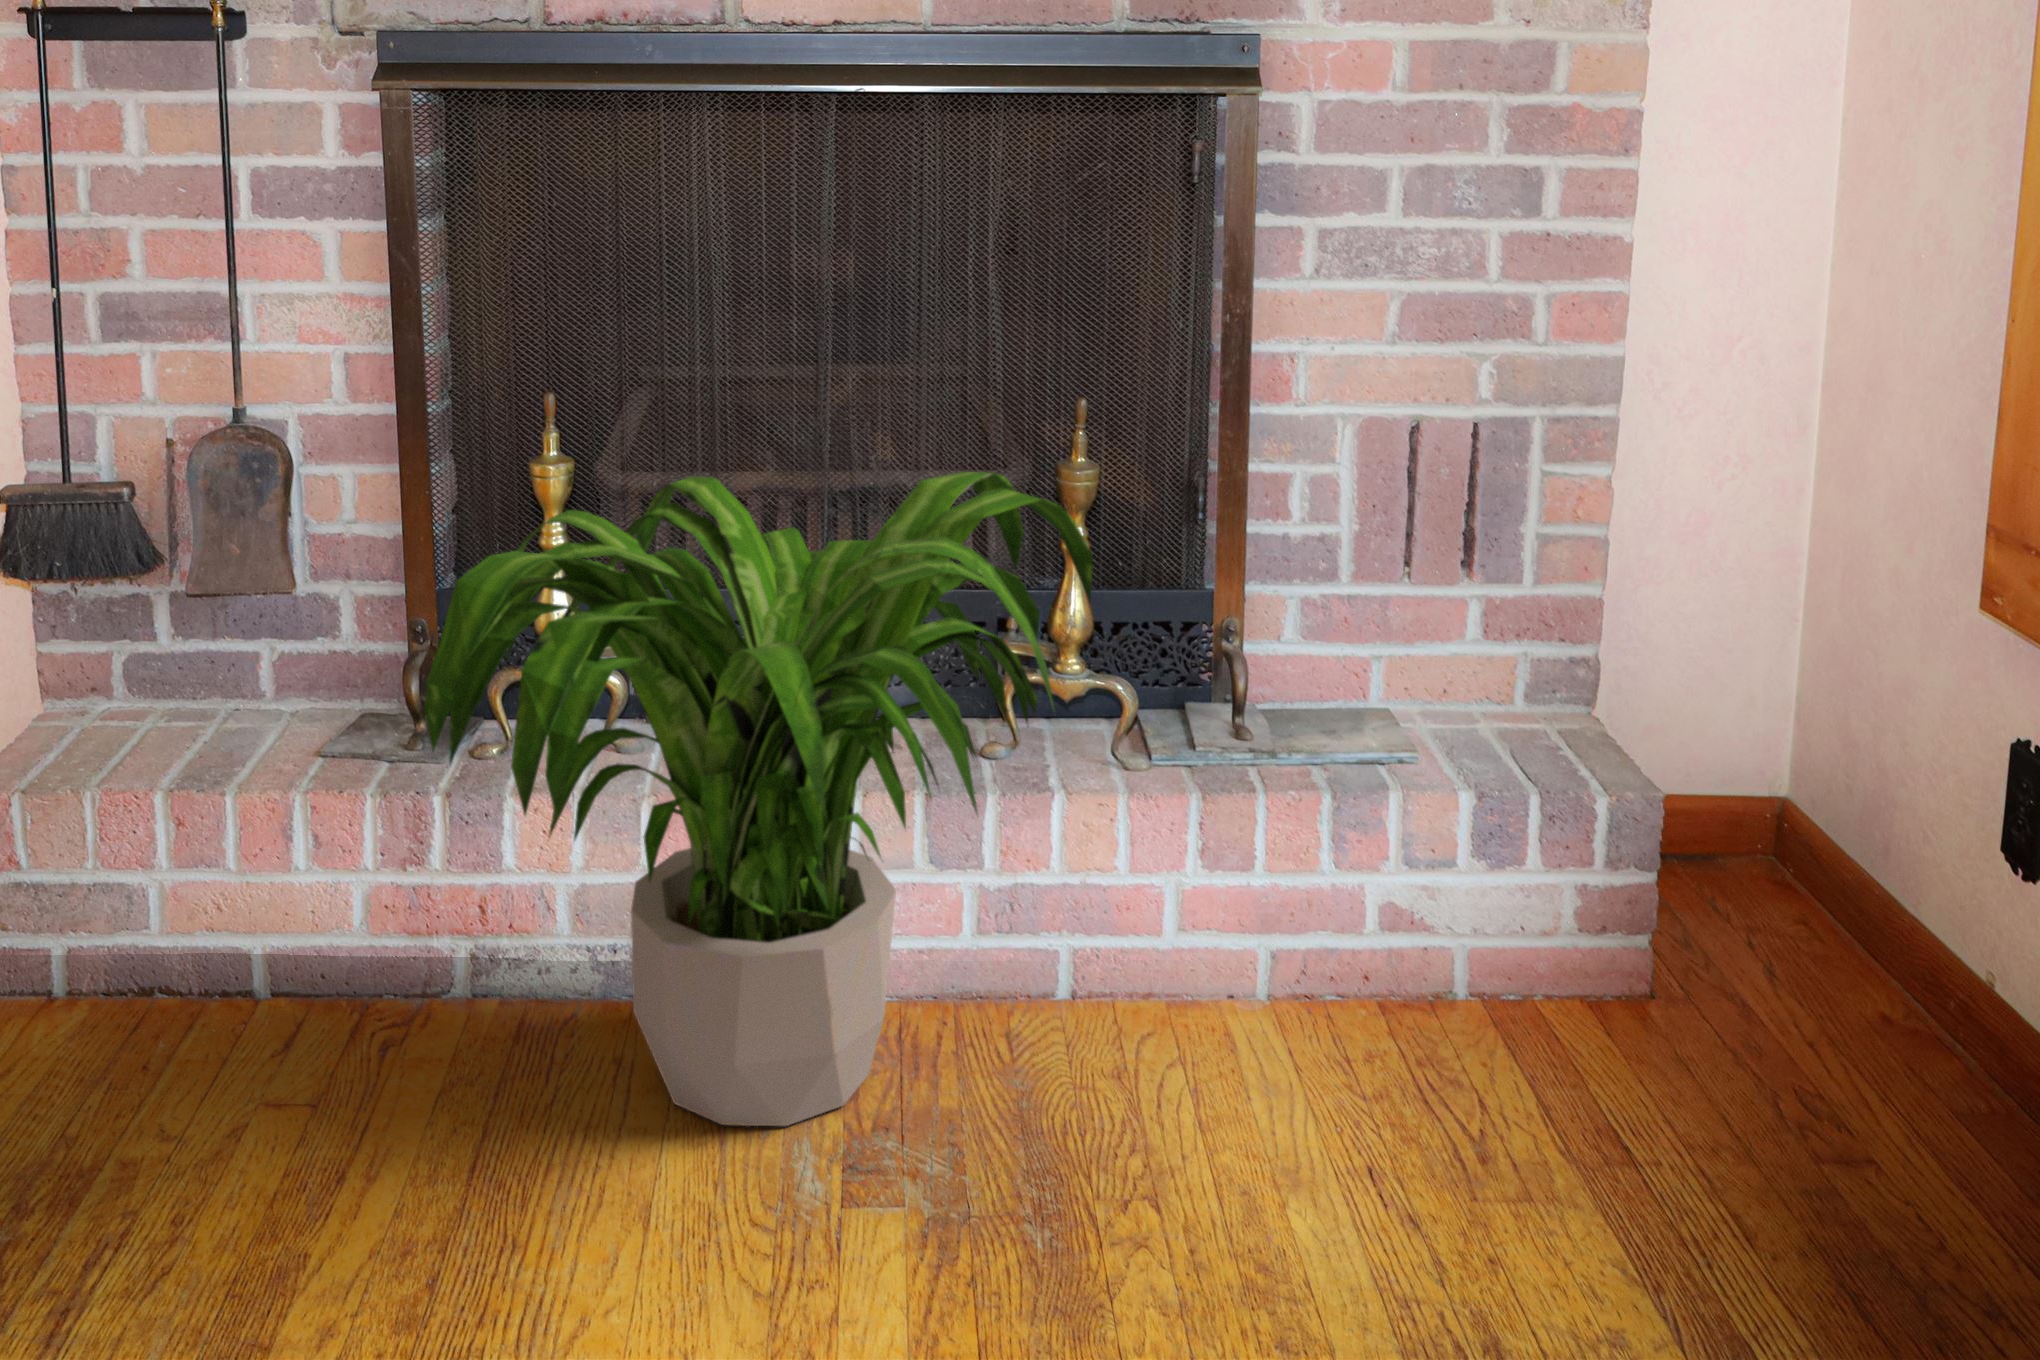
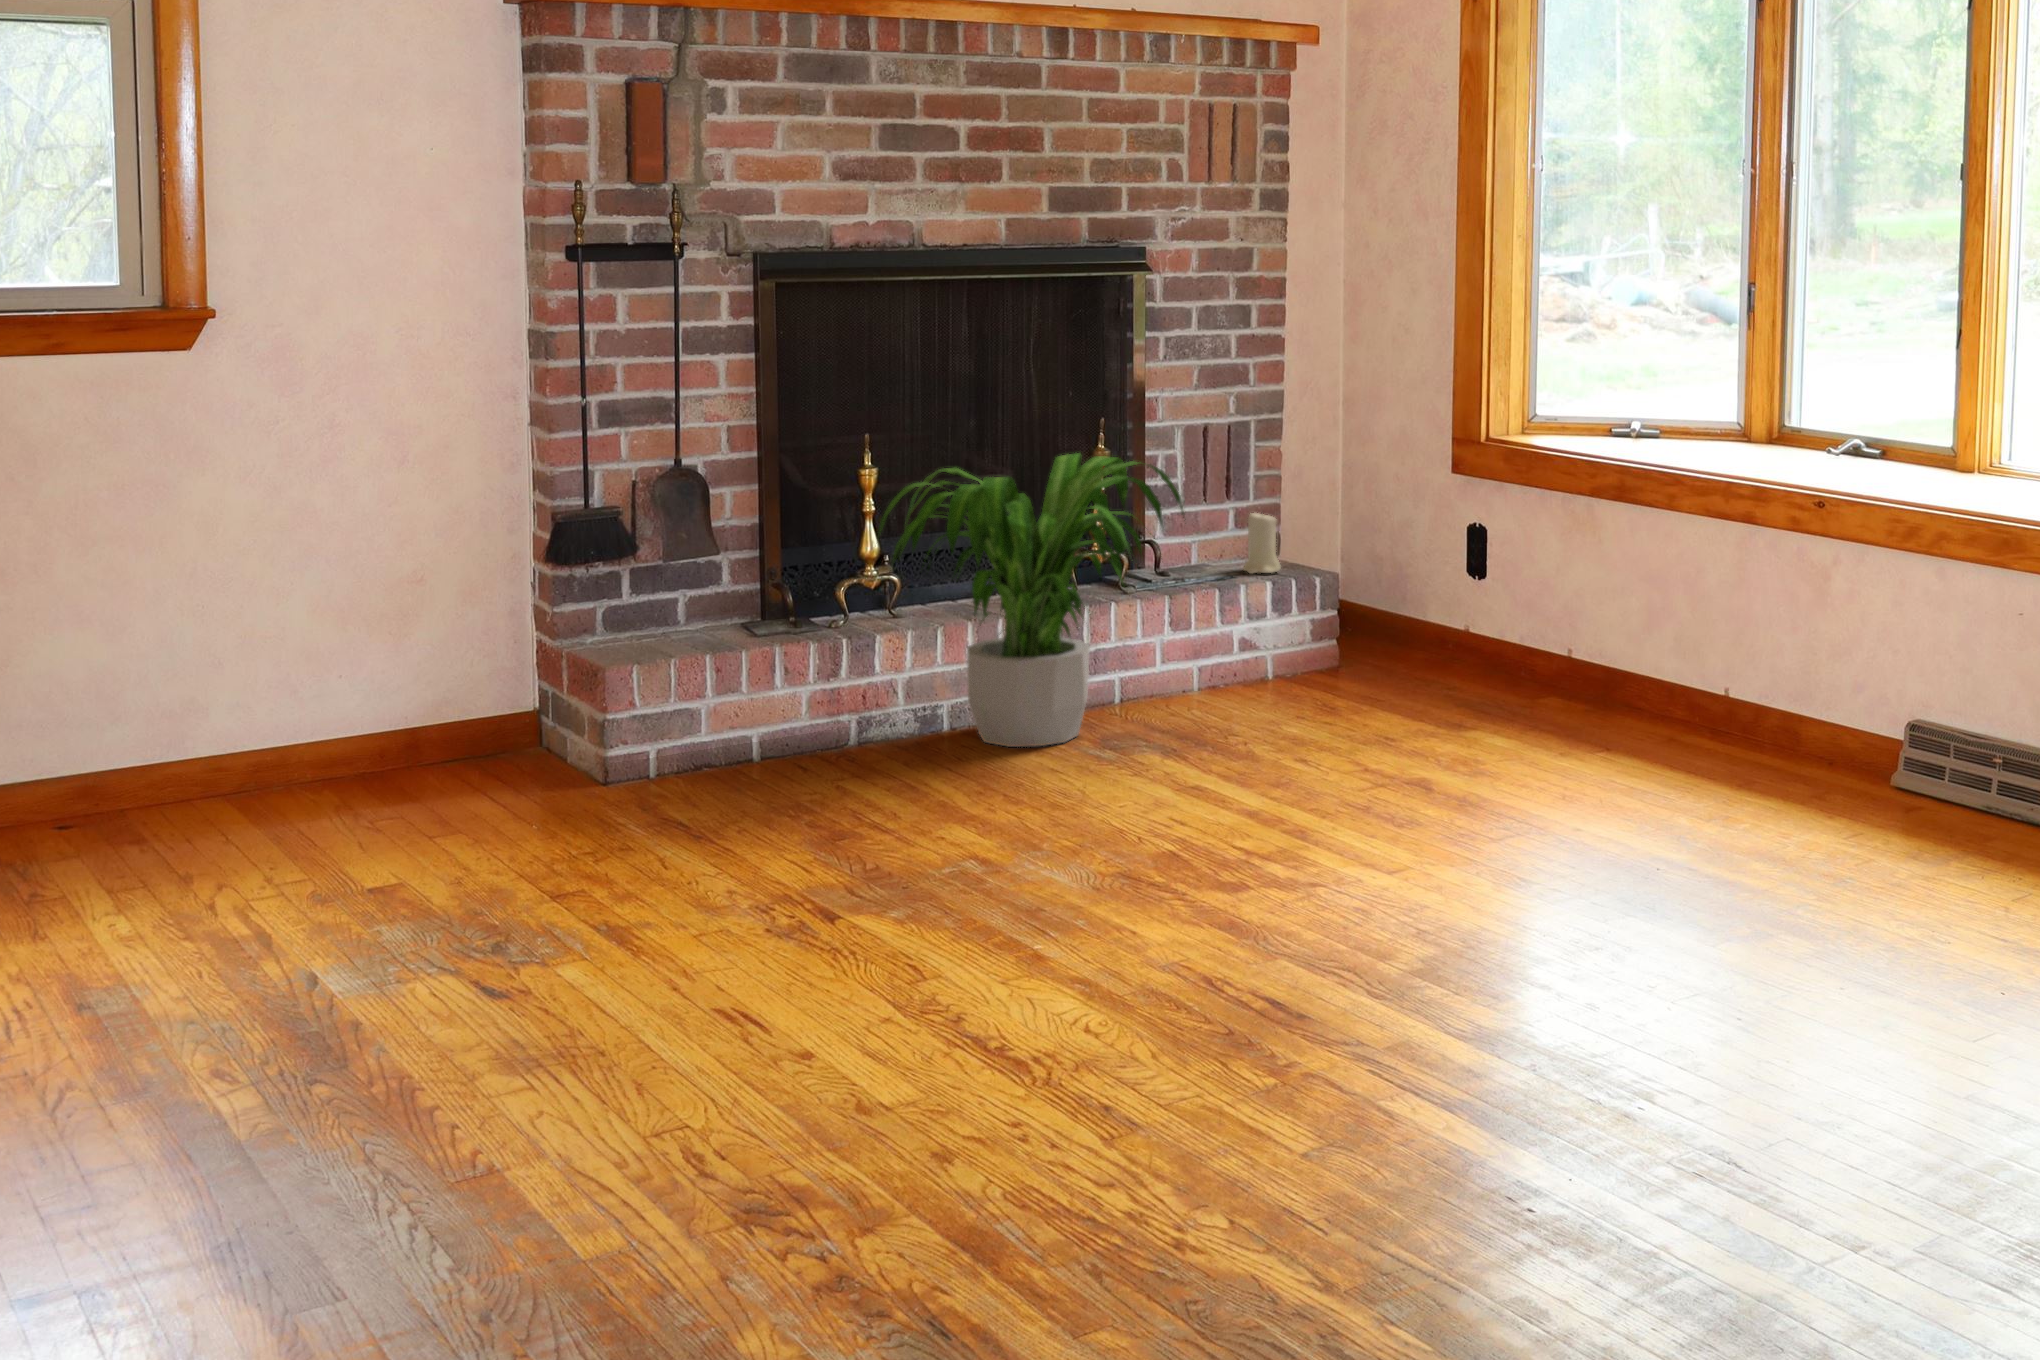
candle: none [1451,620,1534,760] -> present [1243,513,1280,573]

